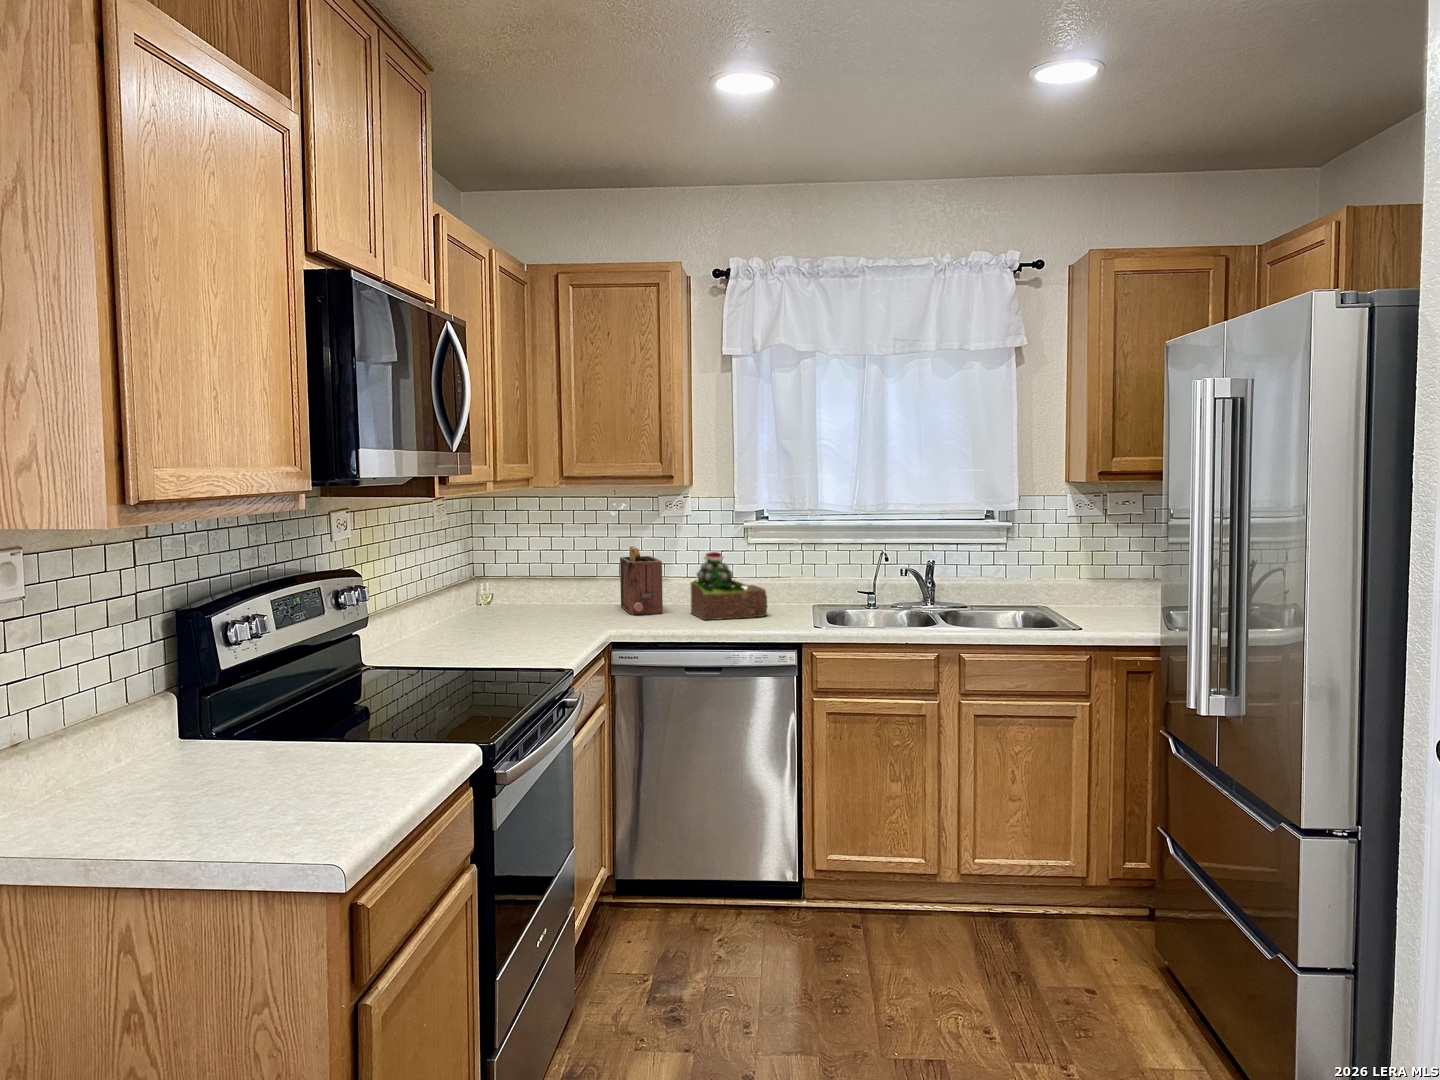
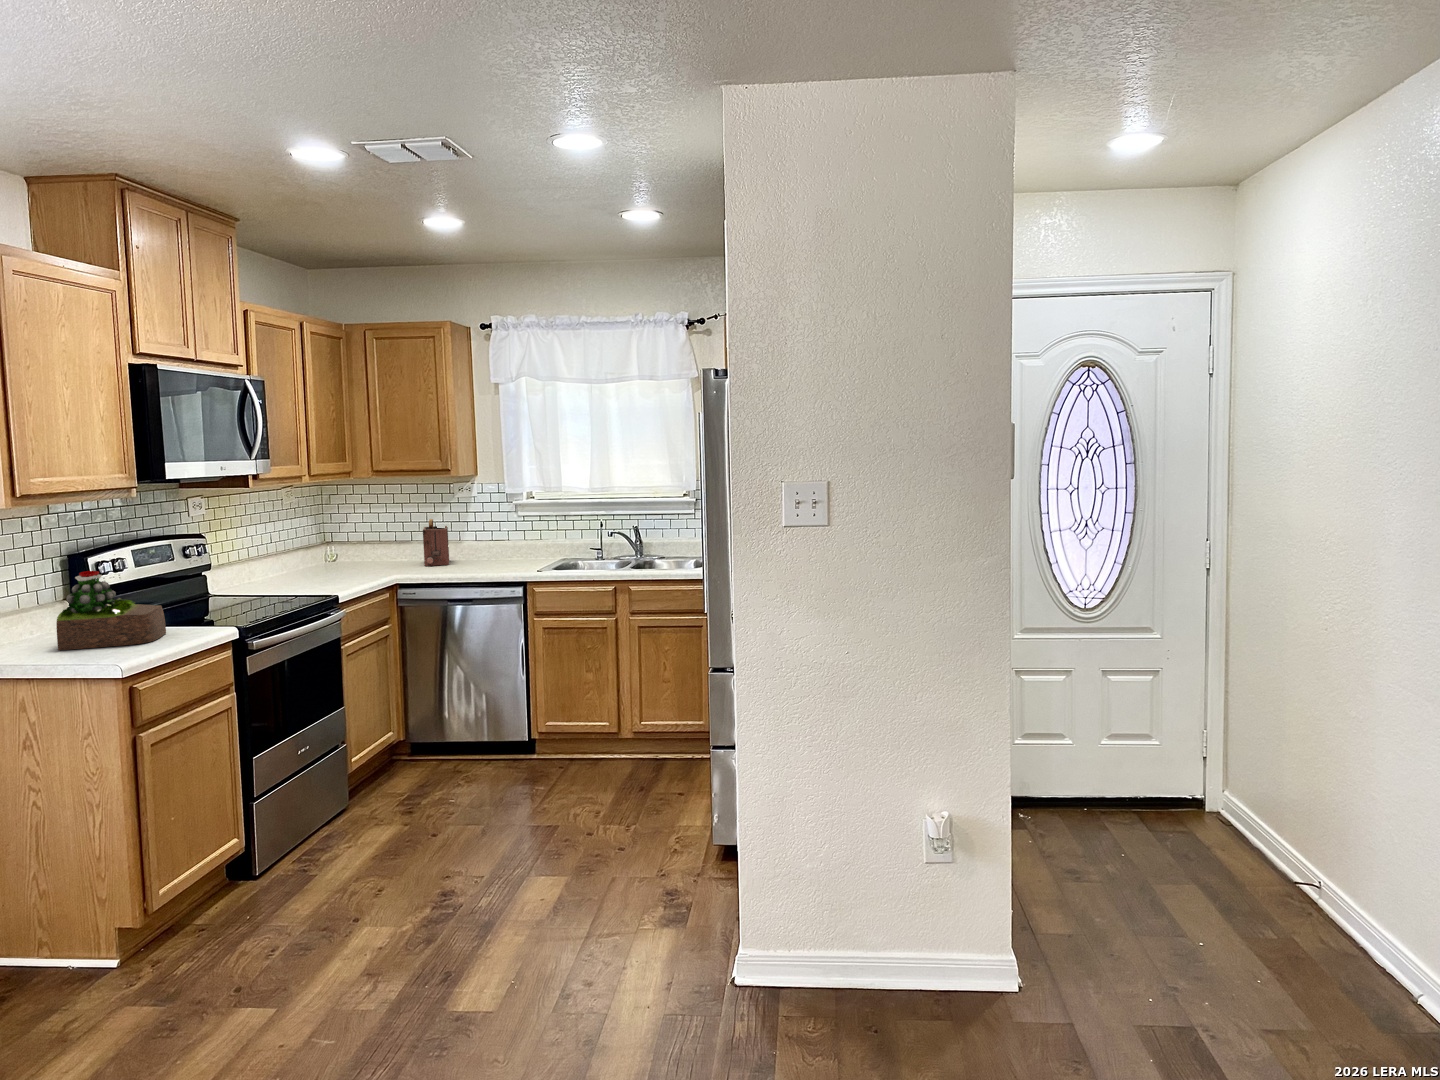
succulent plant: present [691,552,767,620] -> present [57,571,166,650]

